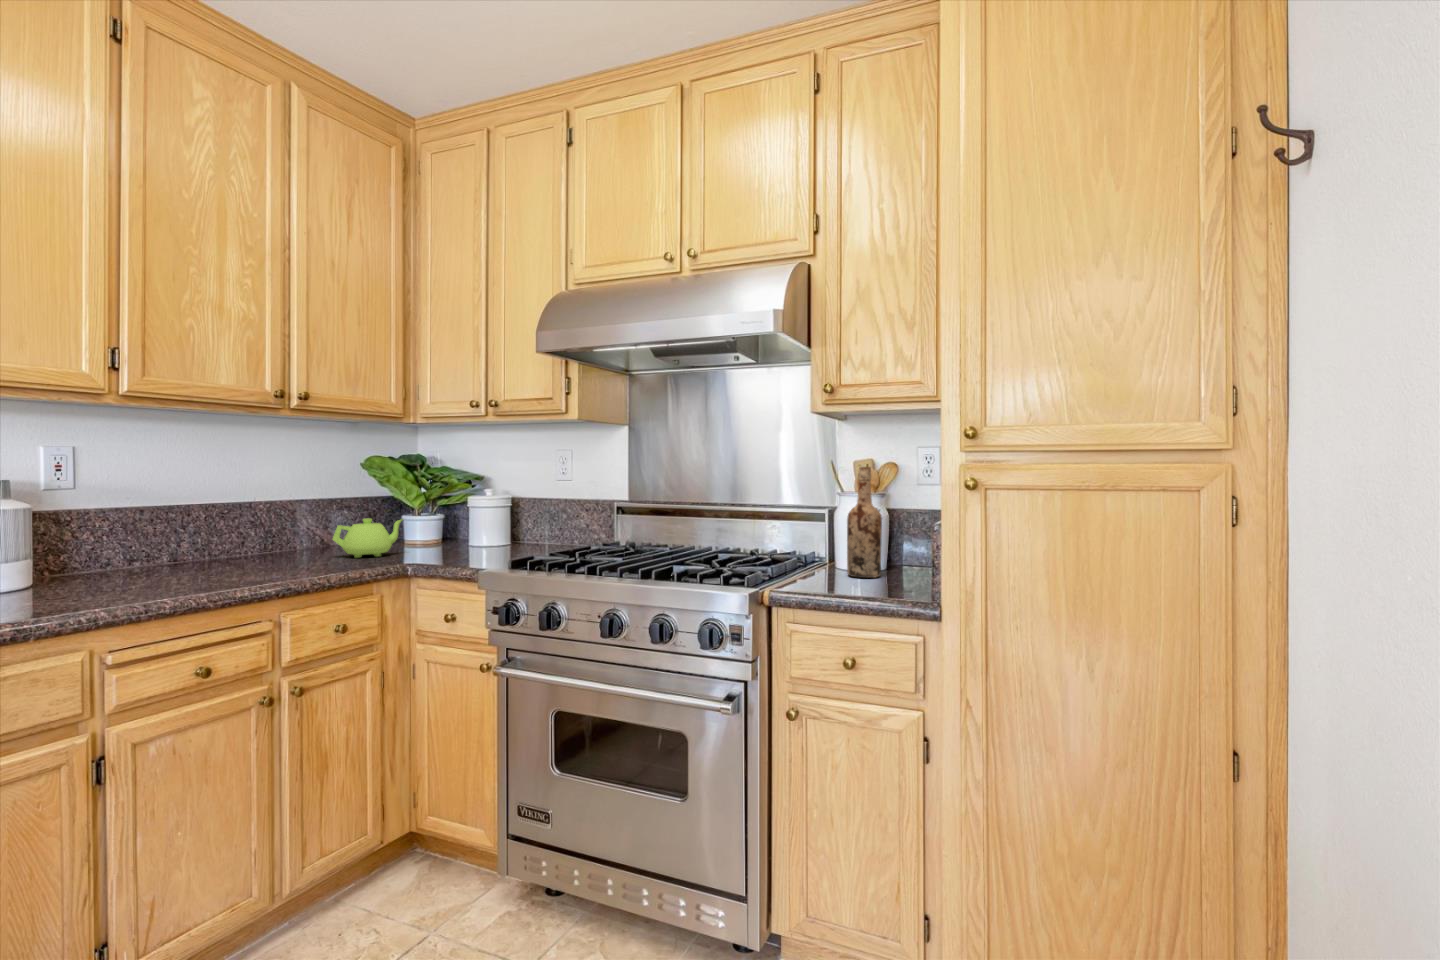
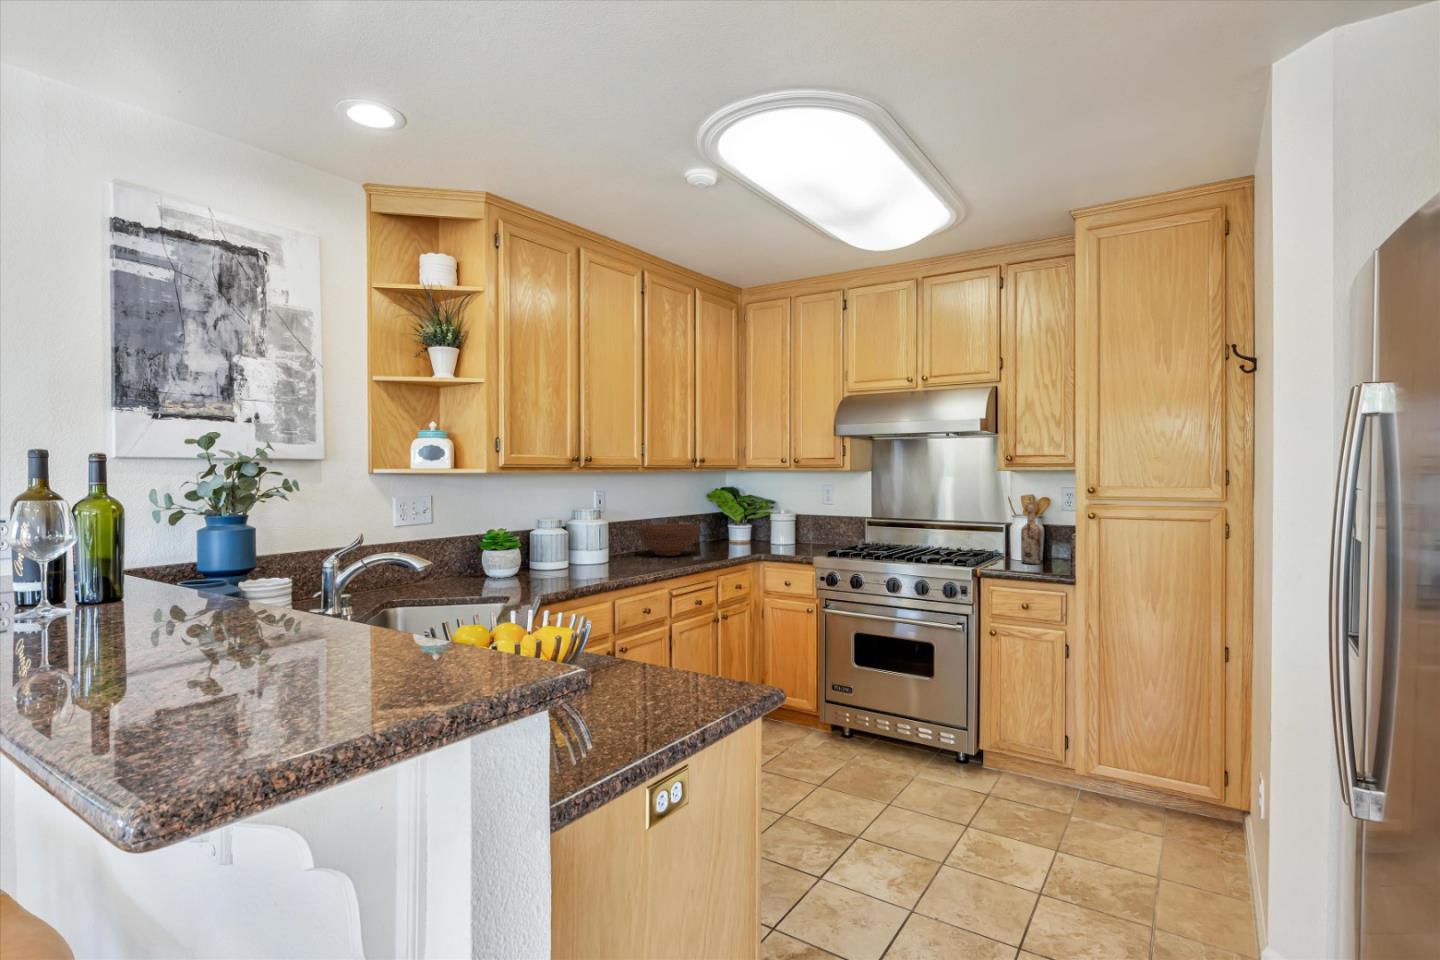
fruit bowl: none [129,512,281,573] -> present [636,523,700,556]
teapot: present [333,519,402,558] -> none [710,528,745,550]

